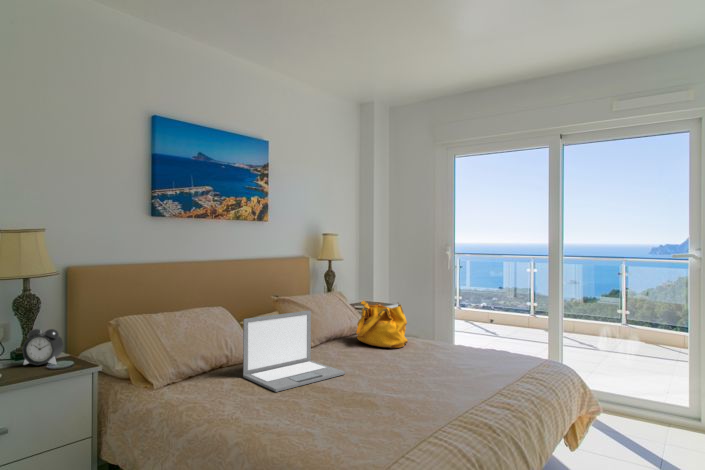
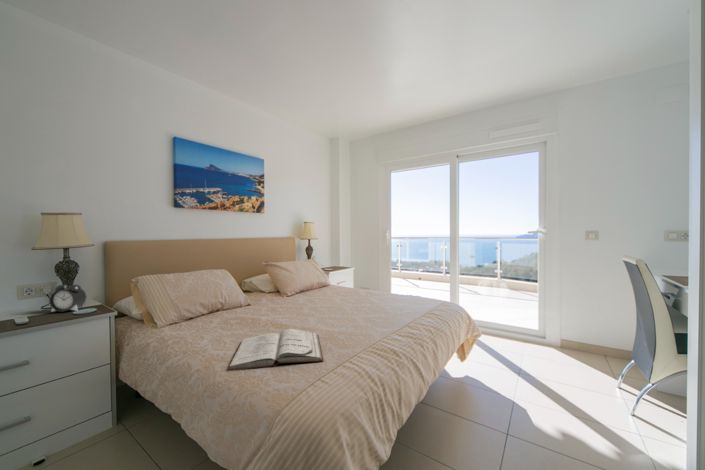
handbag: present [356,301,408,348] -> none [319,264,354,295]
laptop: present [243,311,345,392] -> none [227,270,302,328]
book: none [282,394,401,444] -> present [227,329,323,371]

